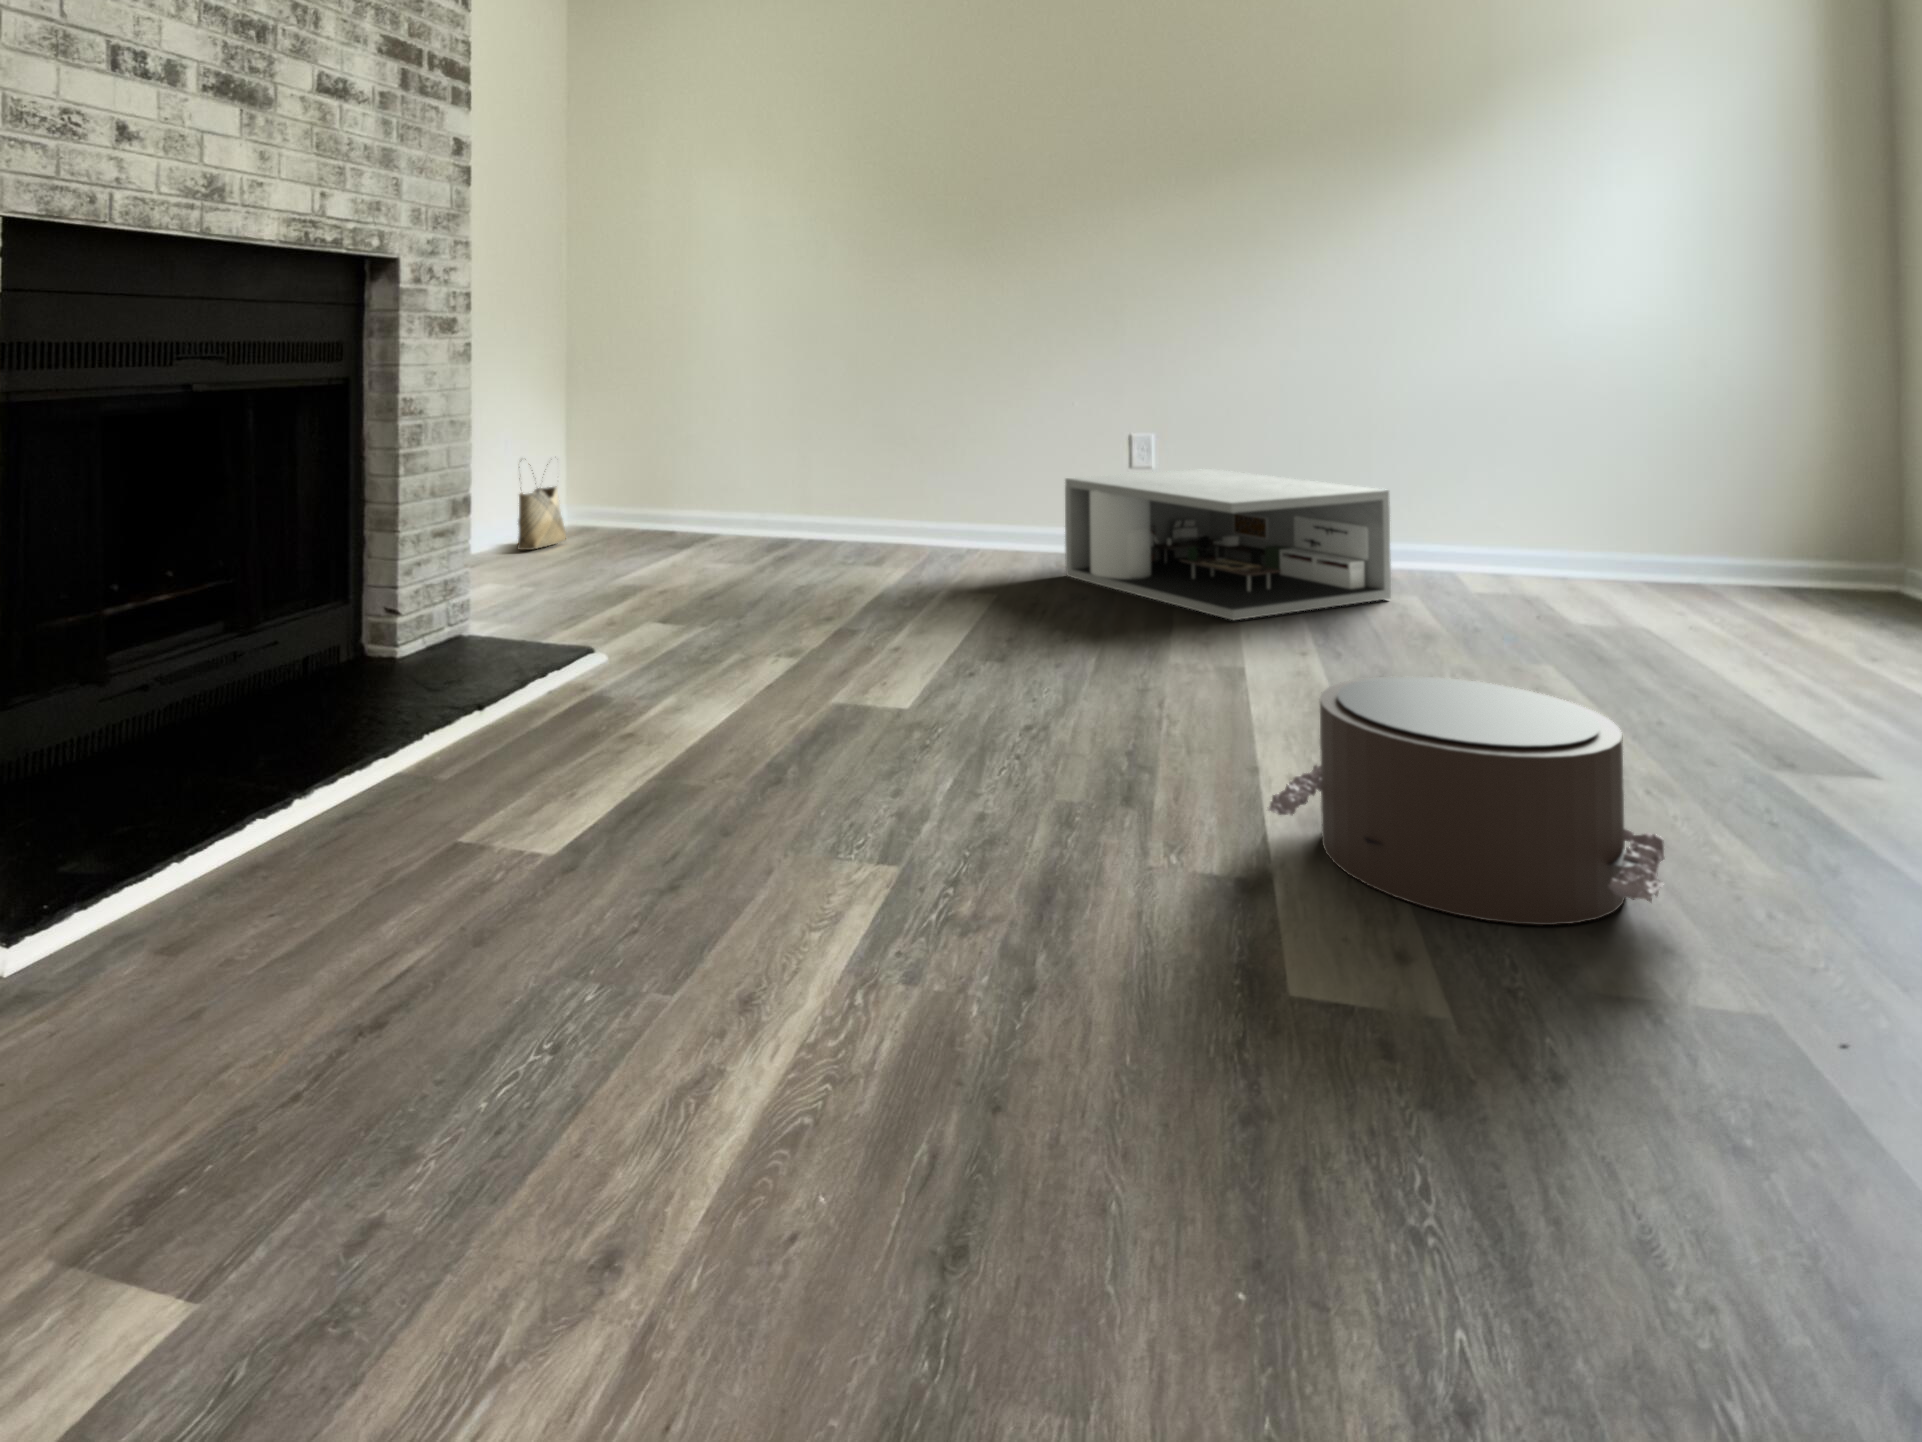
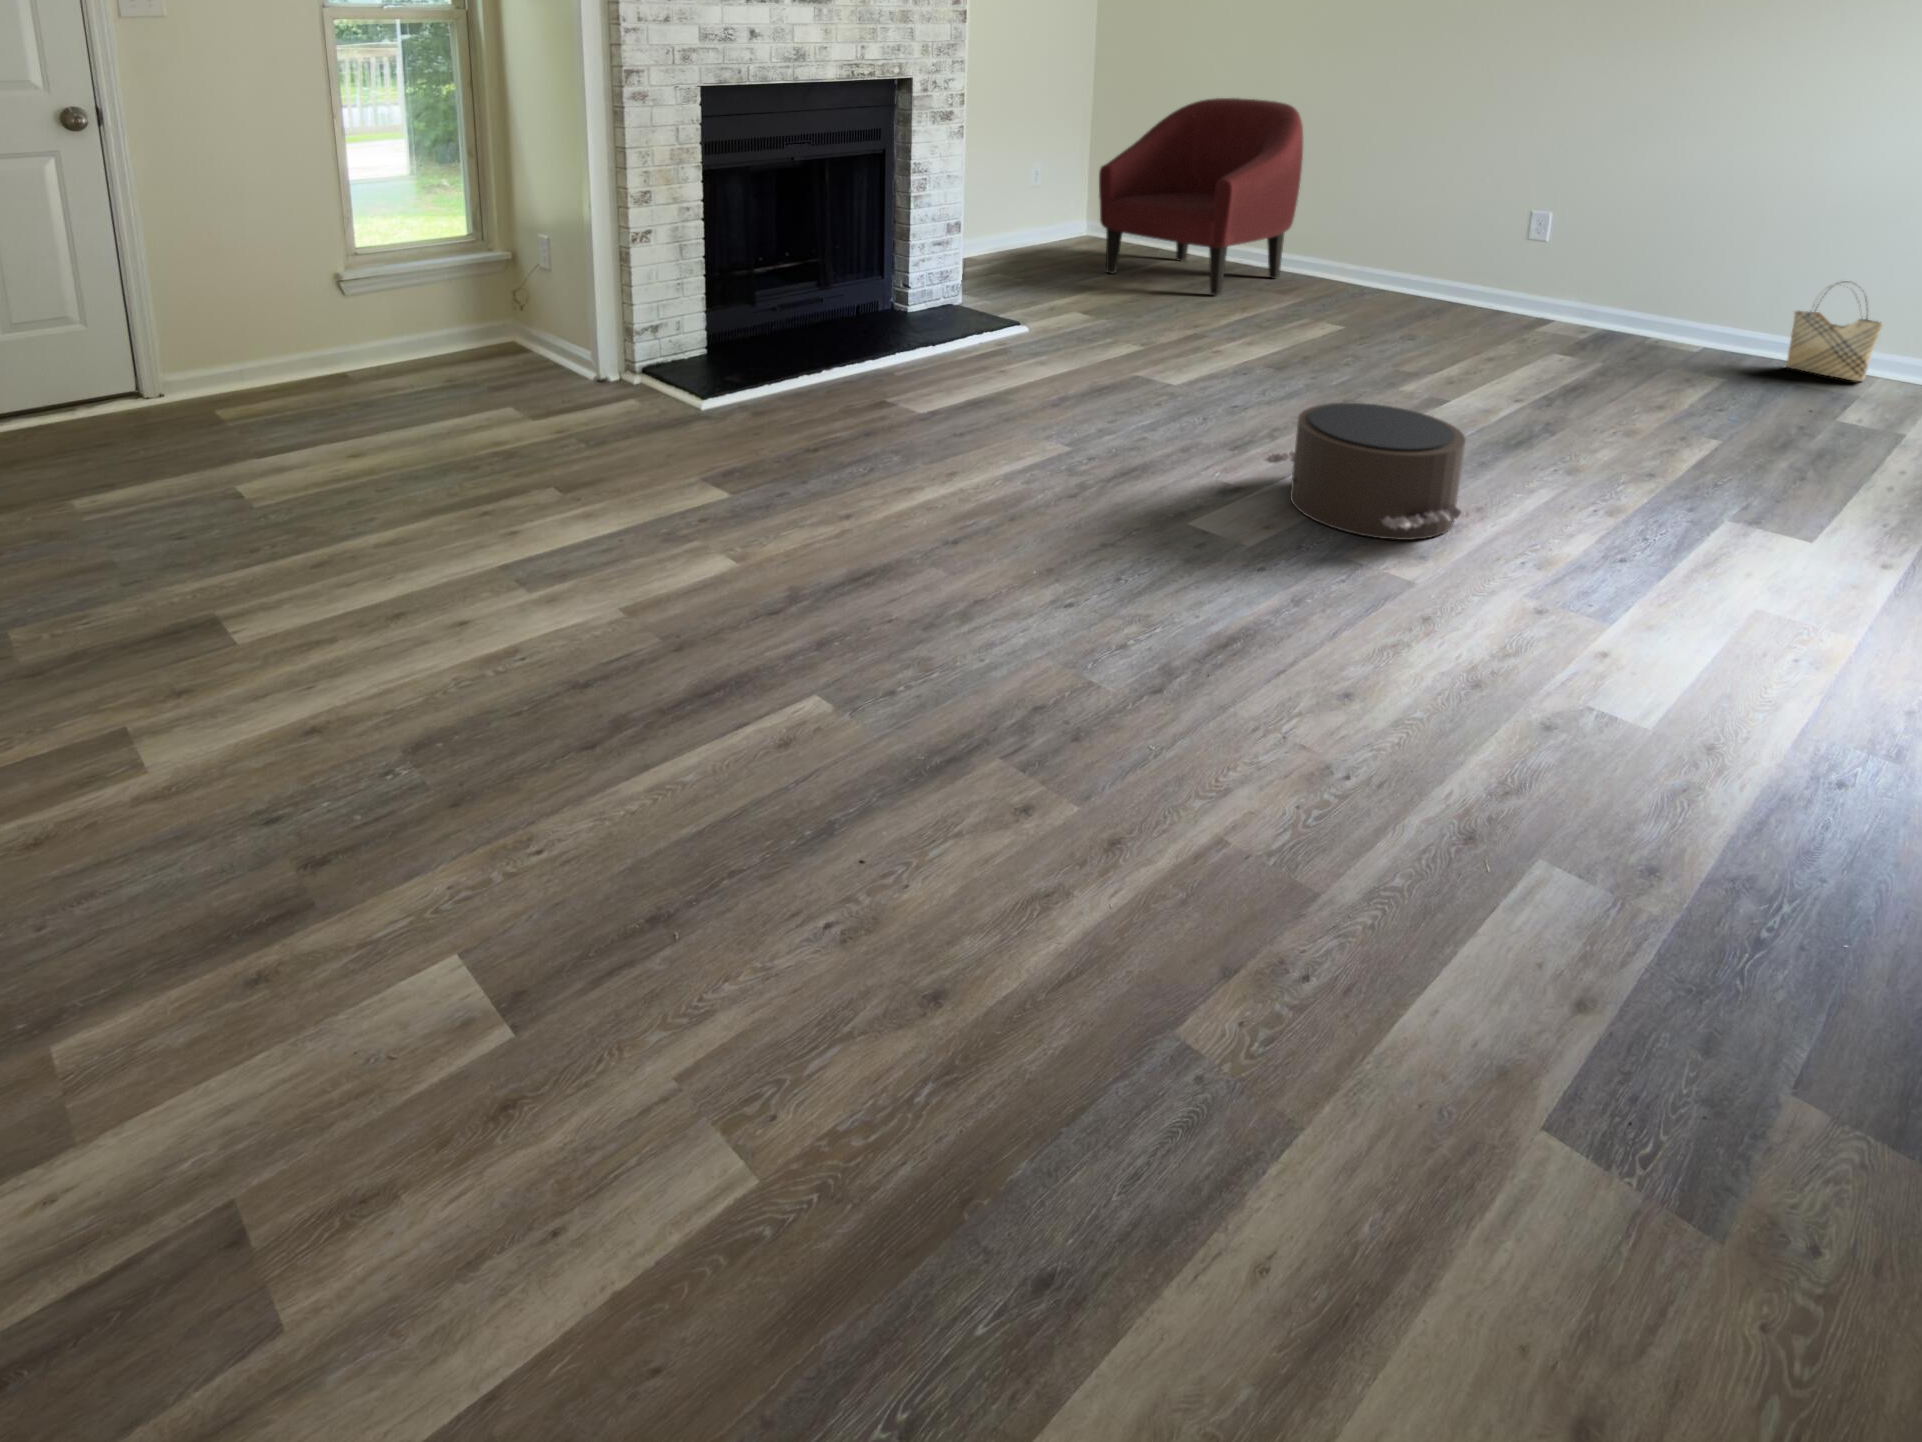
armchair: none [634,328,883,579] -> present [1099,98,1303,295]
woven basket: present [517,459,566,550] -> present [1786,286,1883,381]
coffee table: present [1065,469,1391,620] -> none [1414,242,1690,373]

